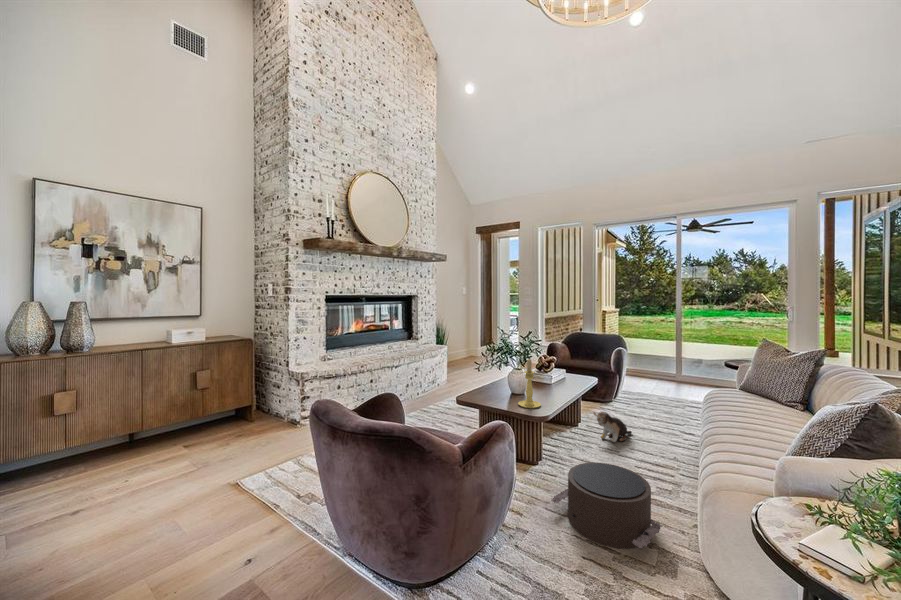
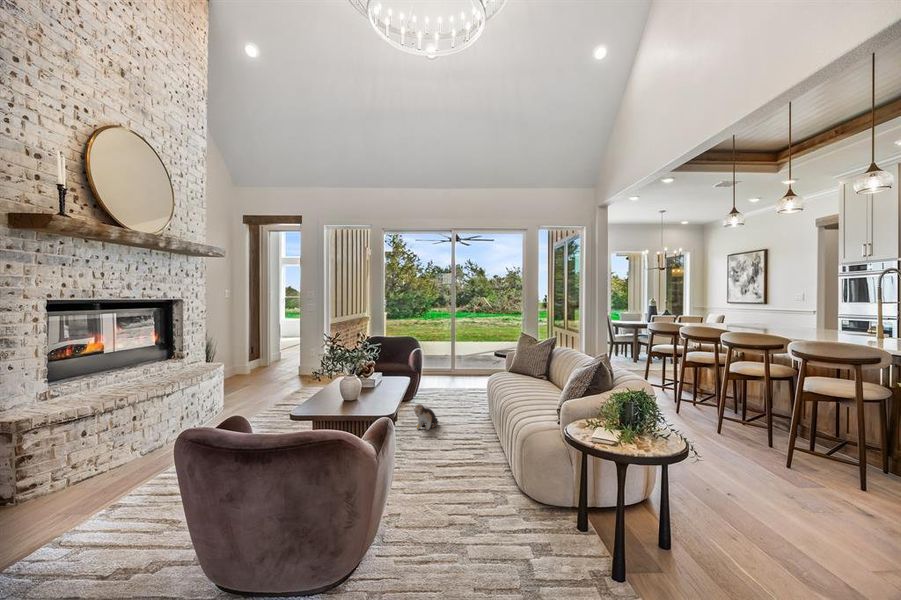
candle holder: present [518,359,541,408] -> none [355,361,377,410]
pouf: present [551,462,662,549] -> none [410,441,493,503]

